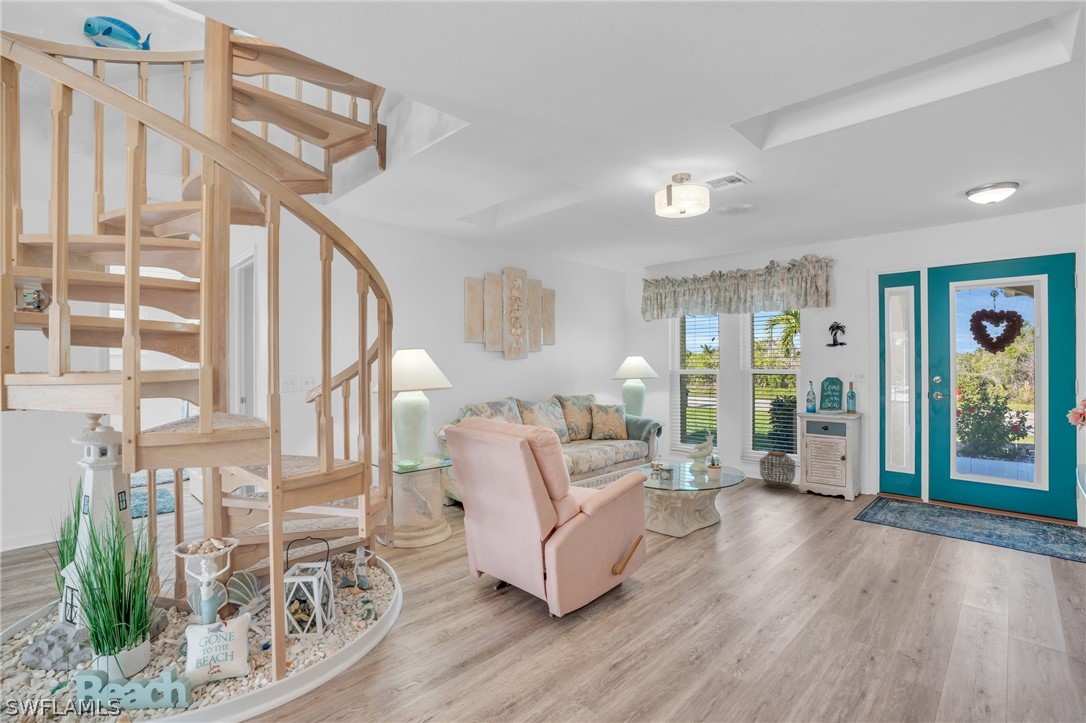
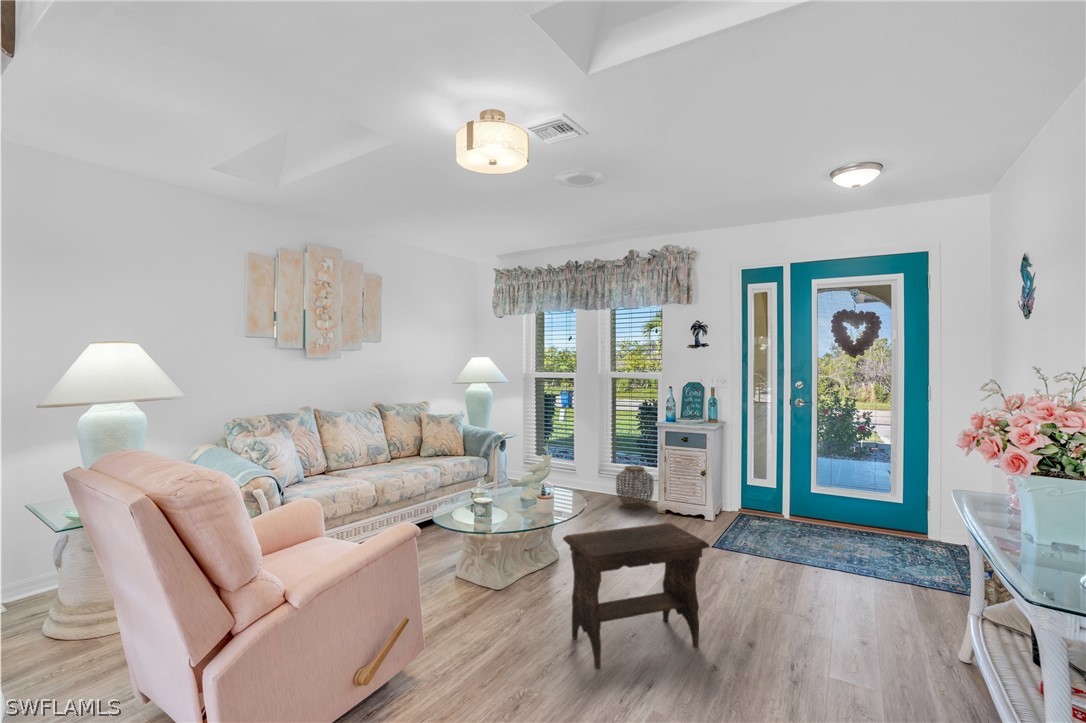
footstool: none [728,489,845,585] -> present [563,523,709,668]

